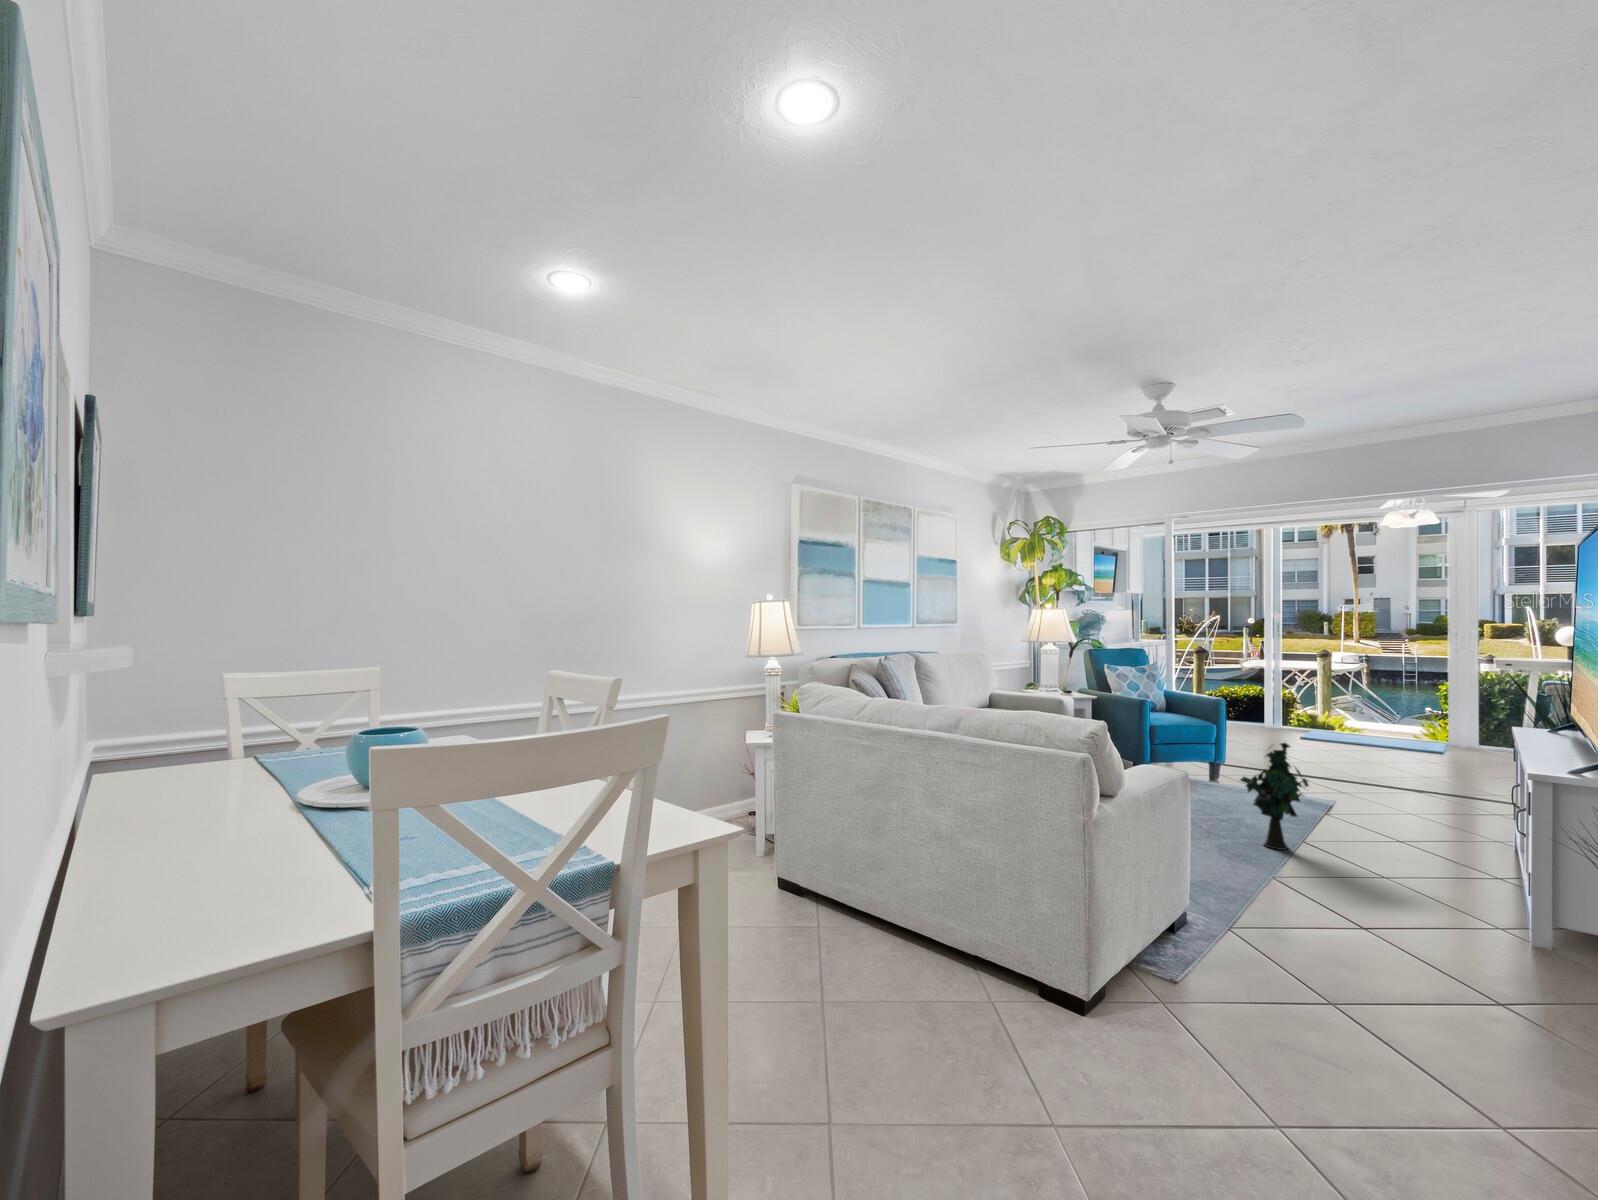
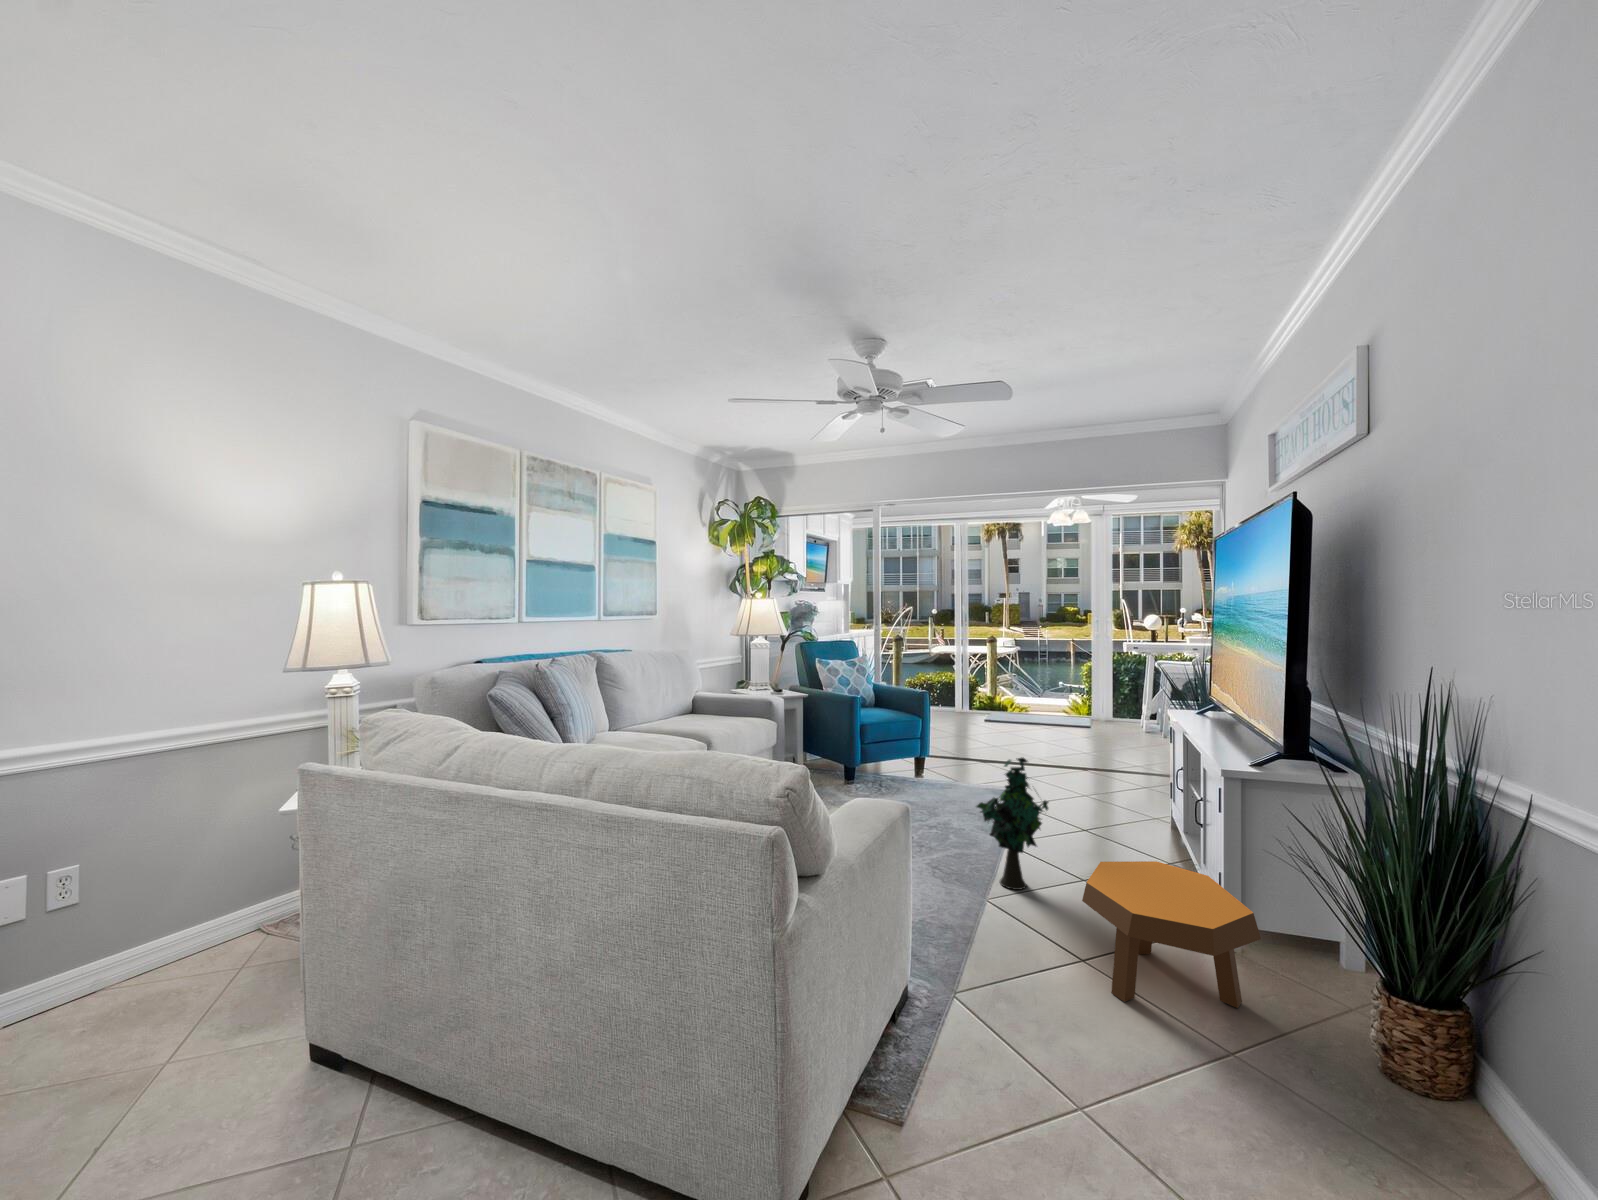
footstool: none [1310,817,1451,915] -> present [1082,861,1261,1008]

